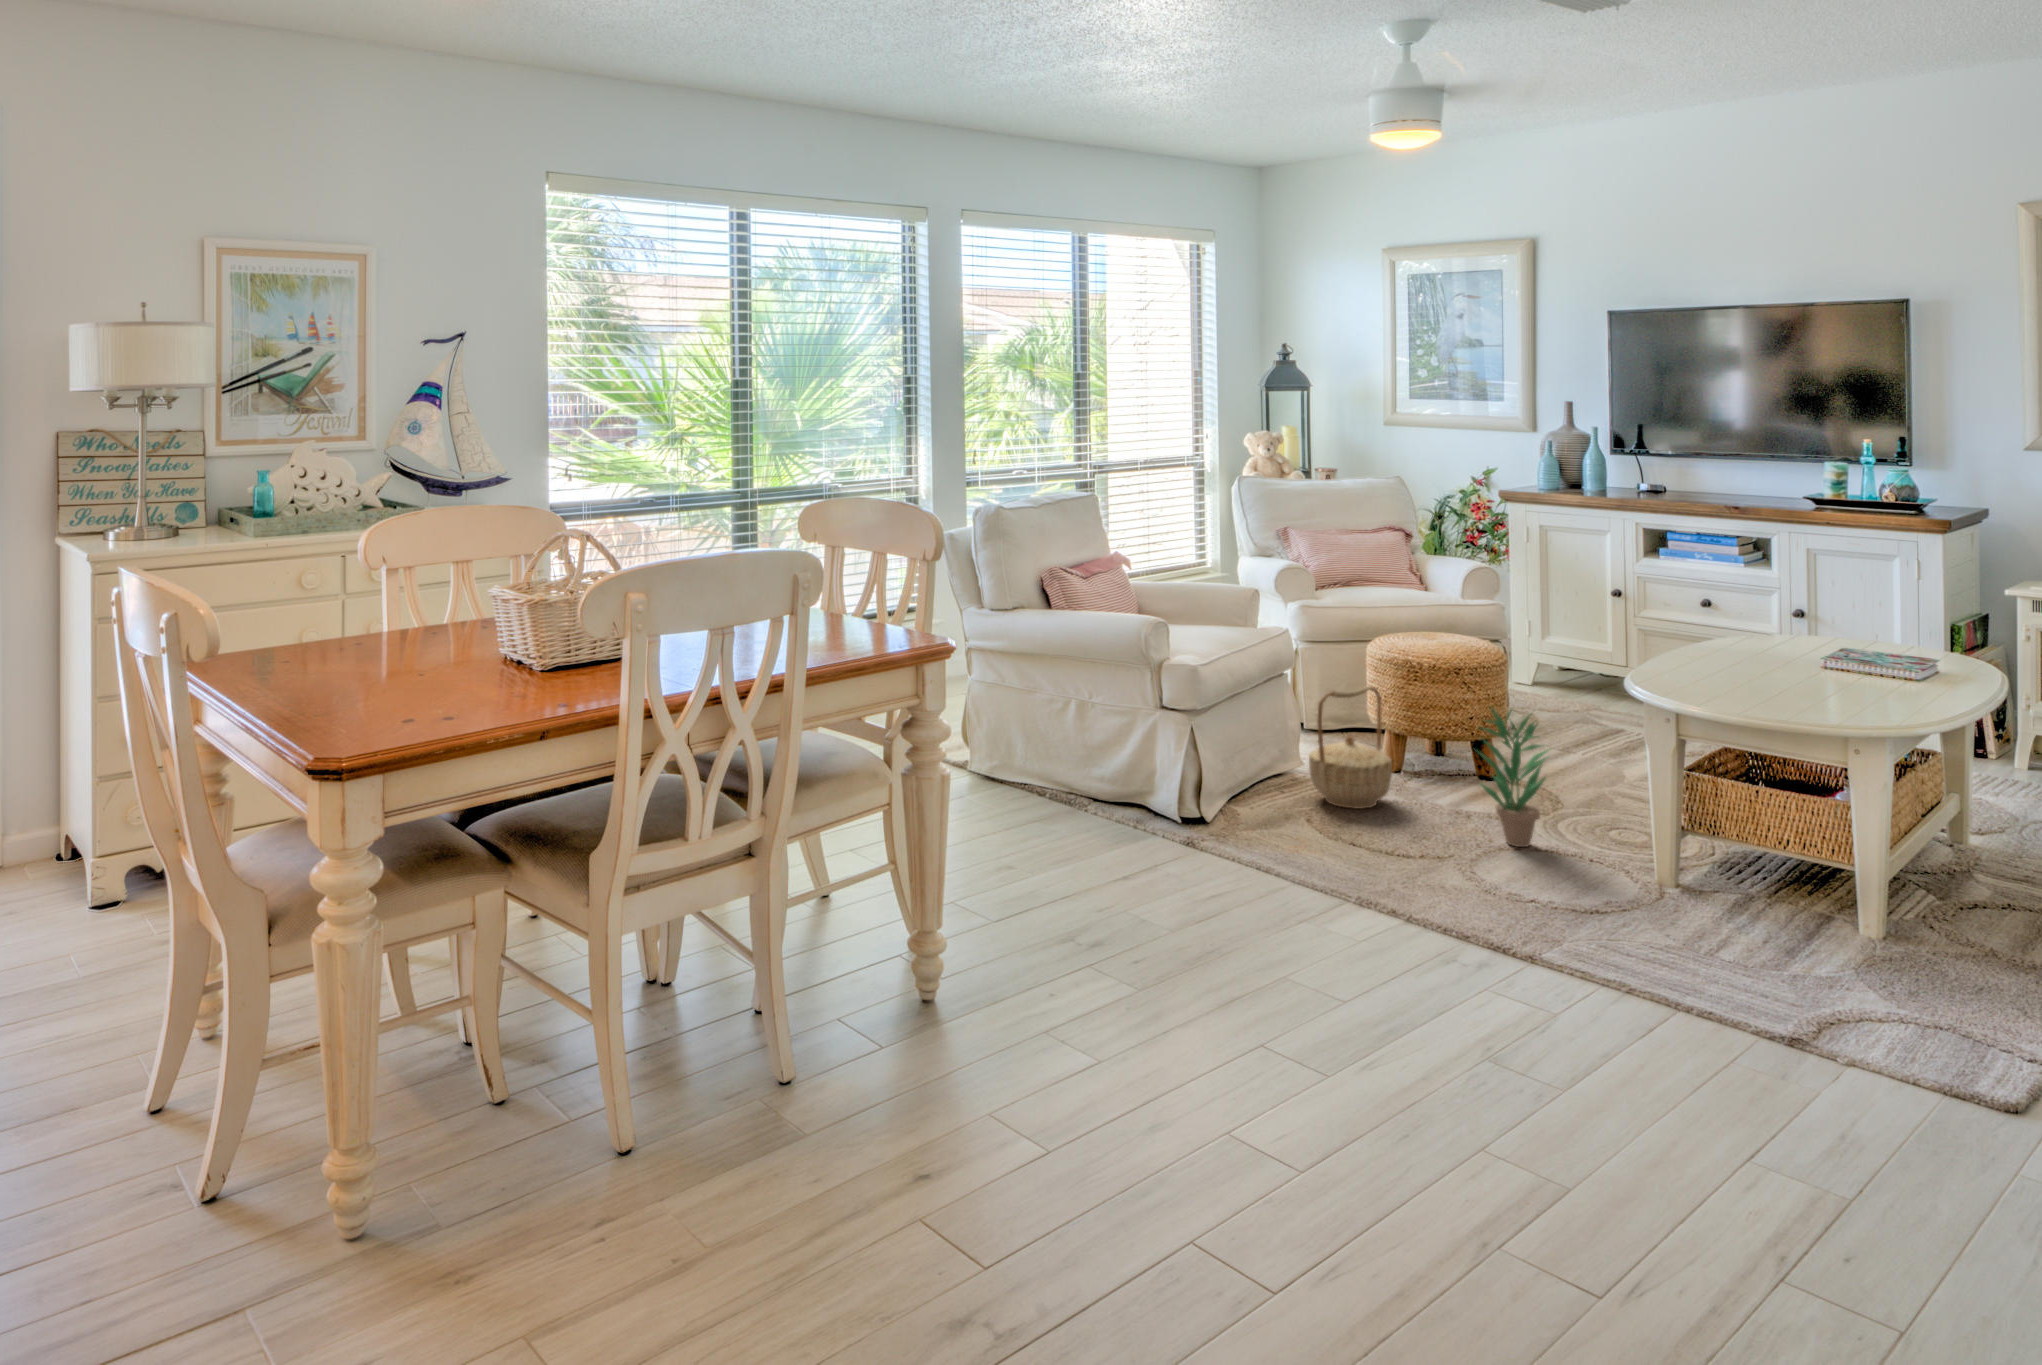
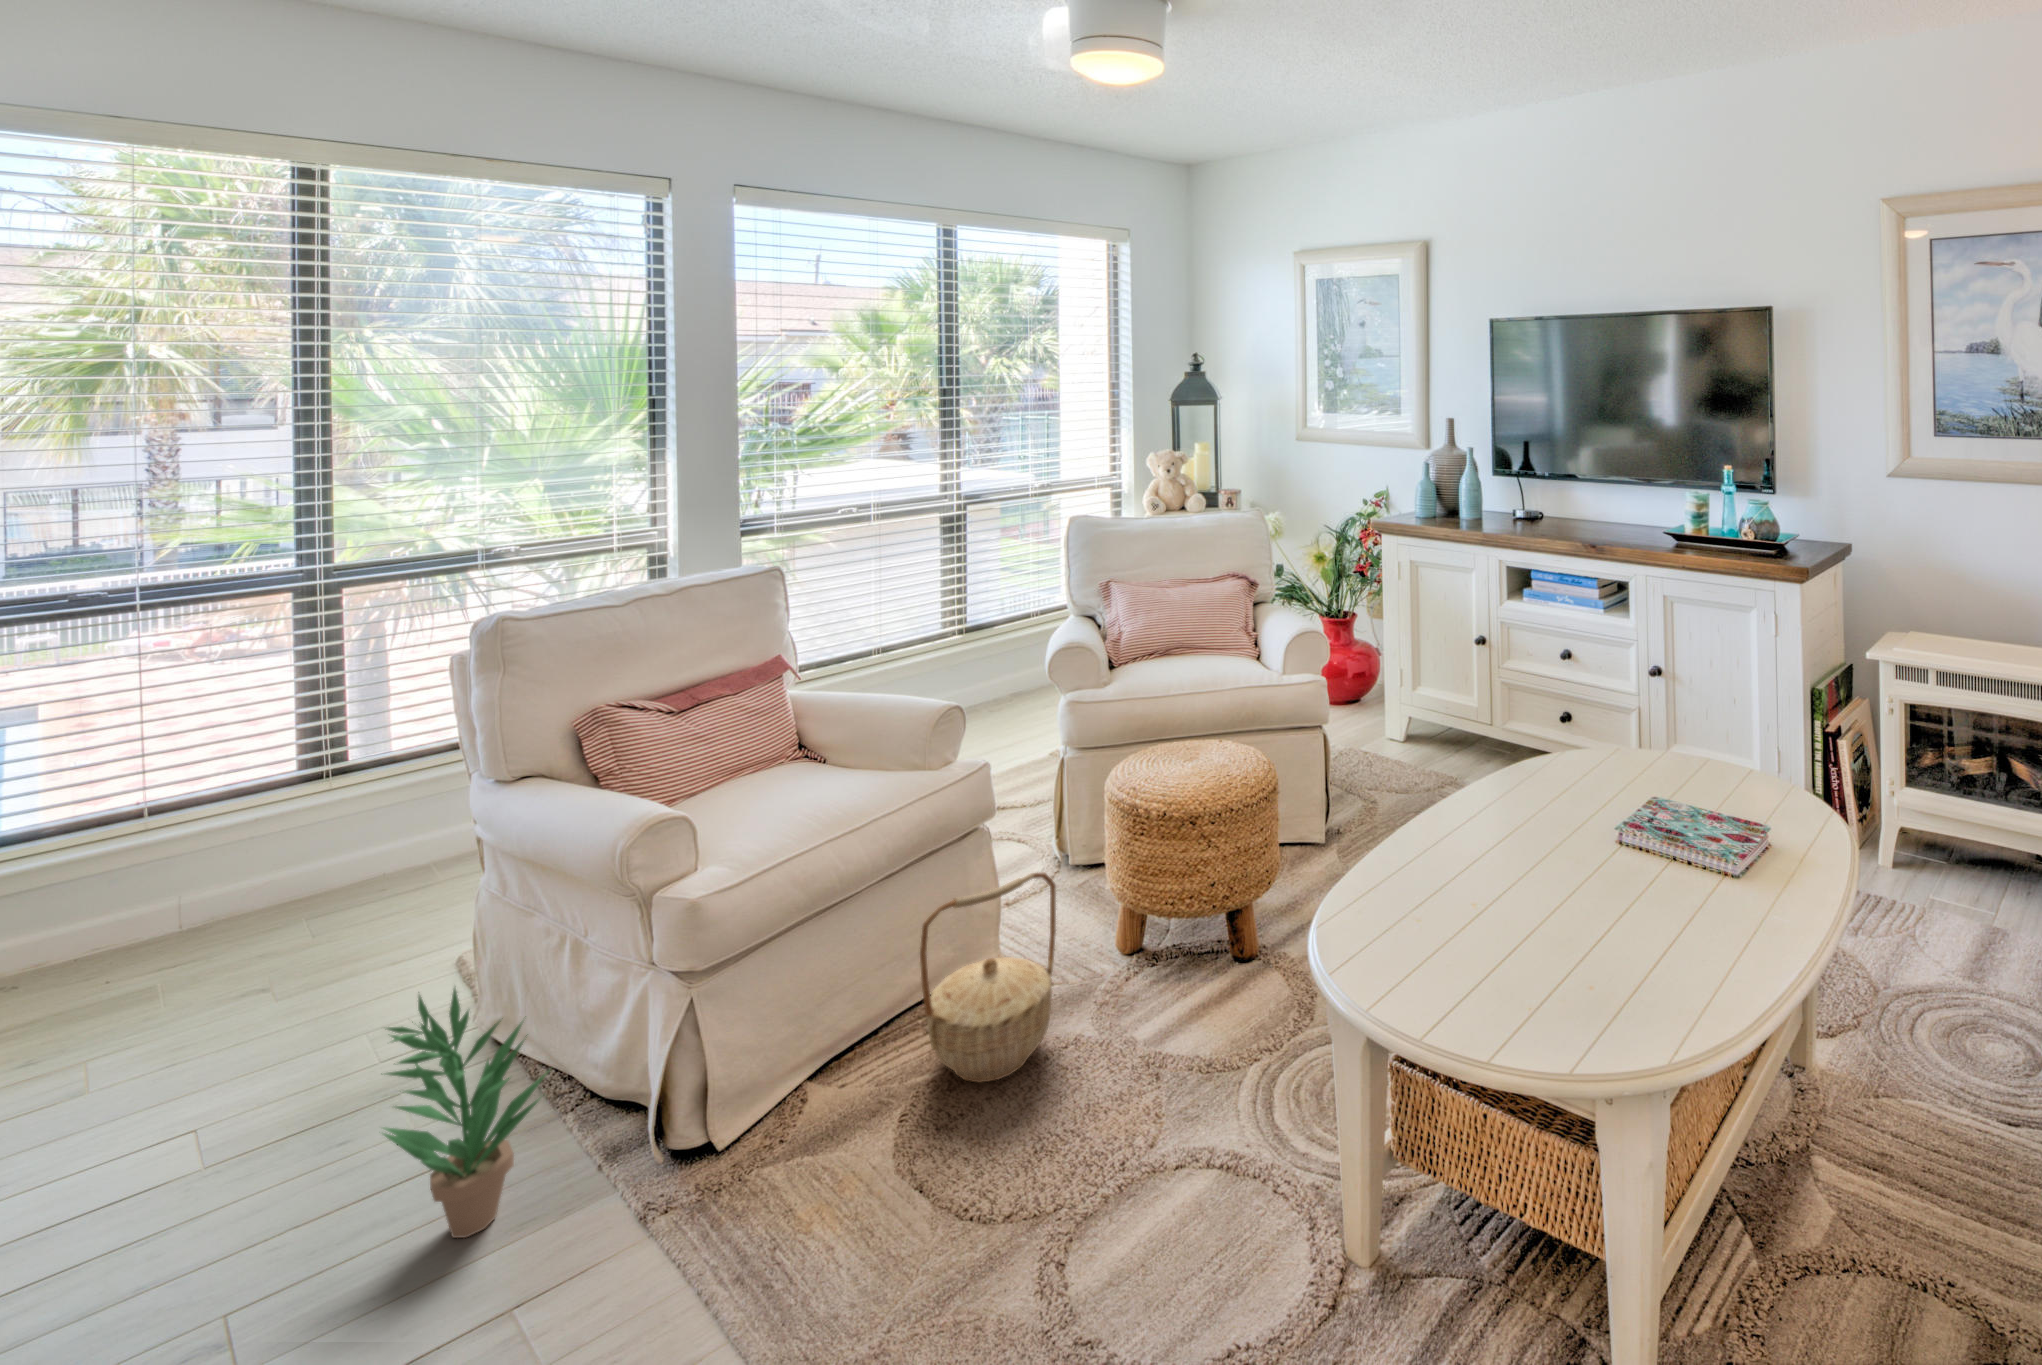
potted plant: present [1477,705,1548,847] -> present [383,988,547,1238]

